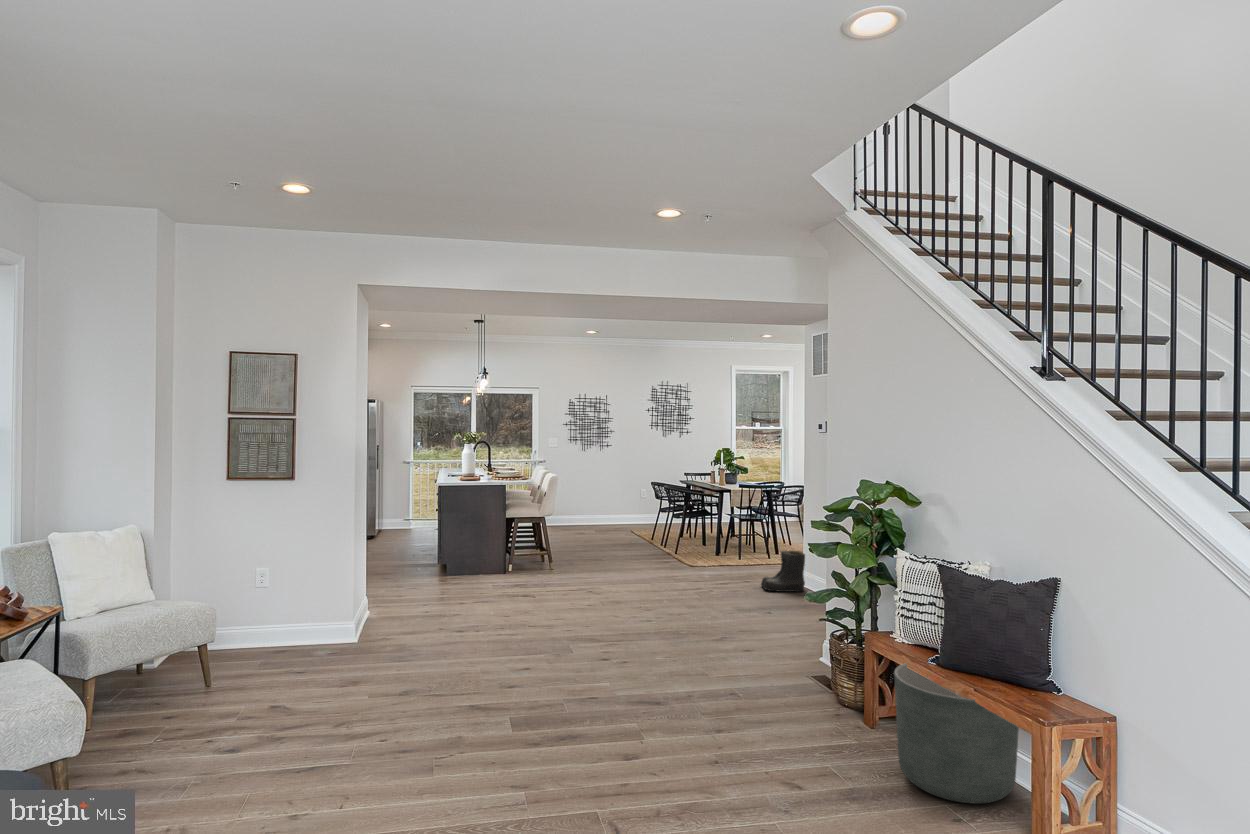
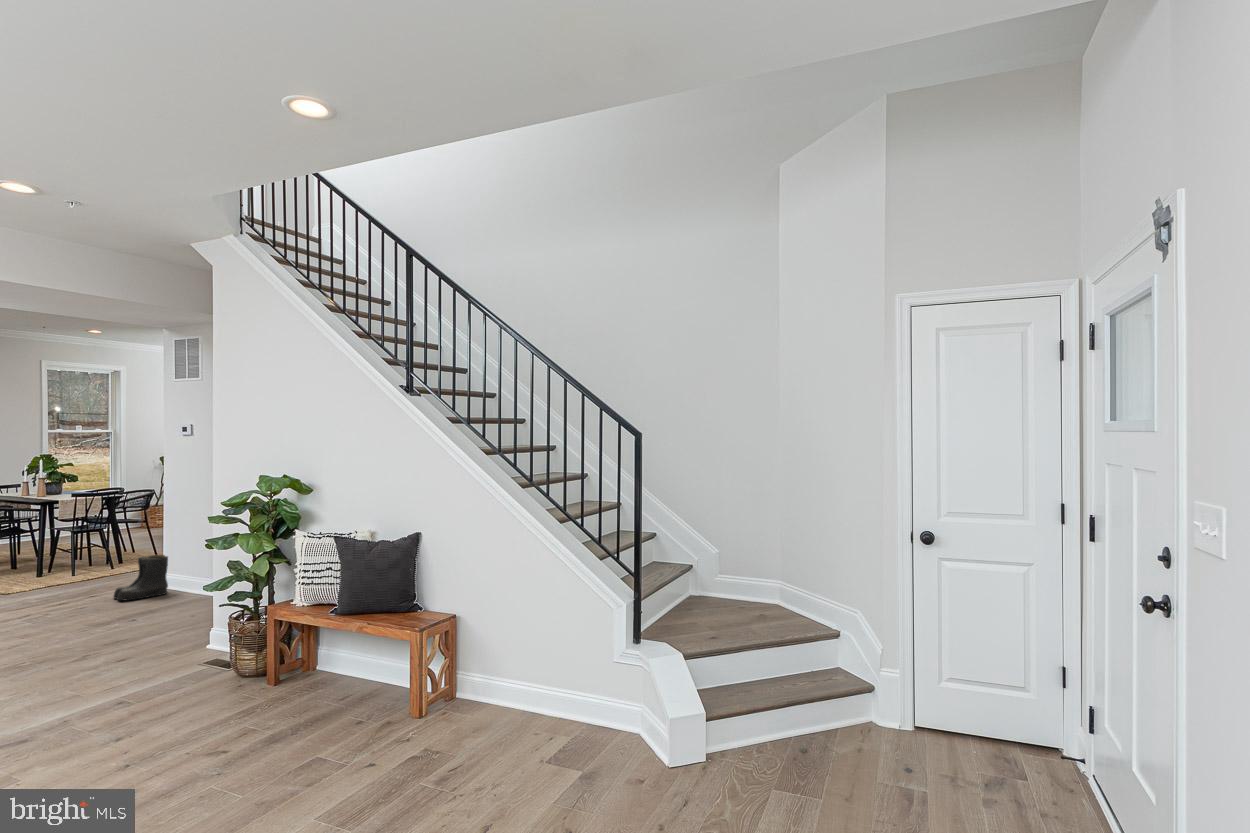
planter: present [894,664,1019,804] -> none [302,610,397,714]

